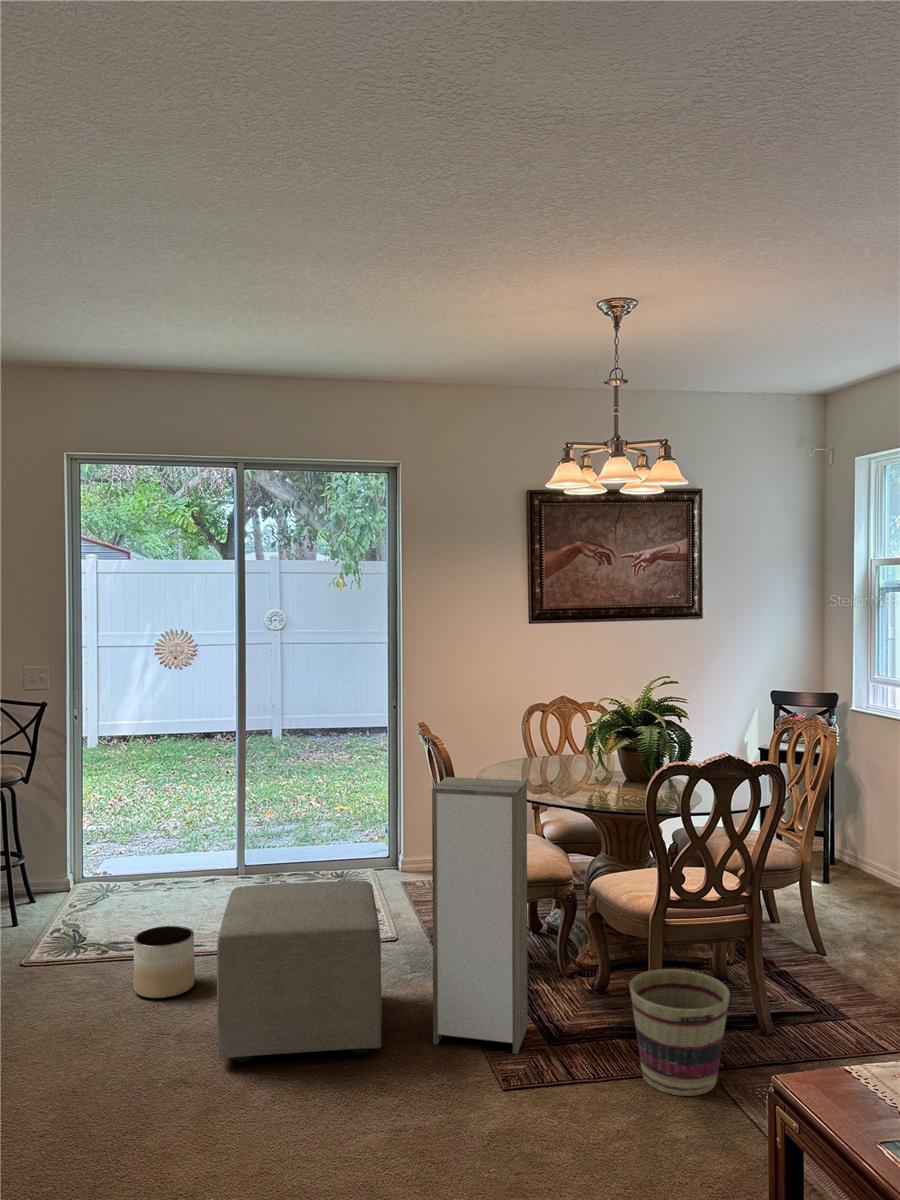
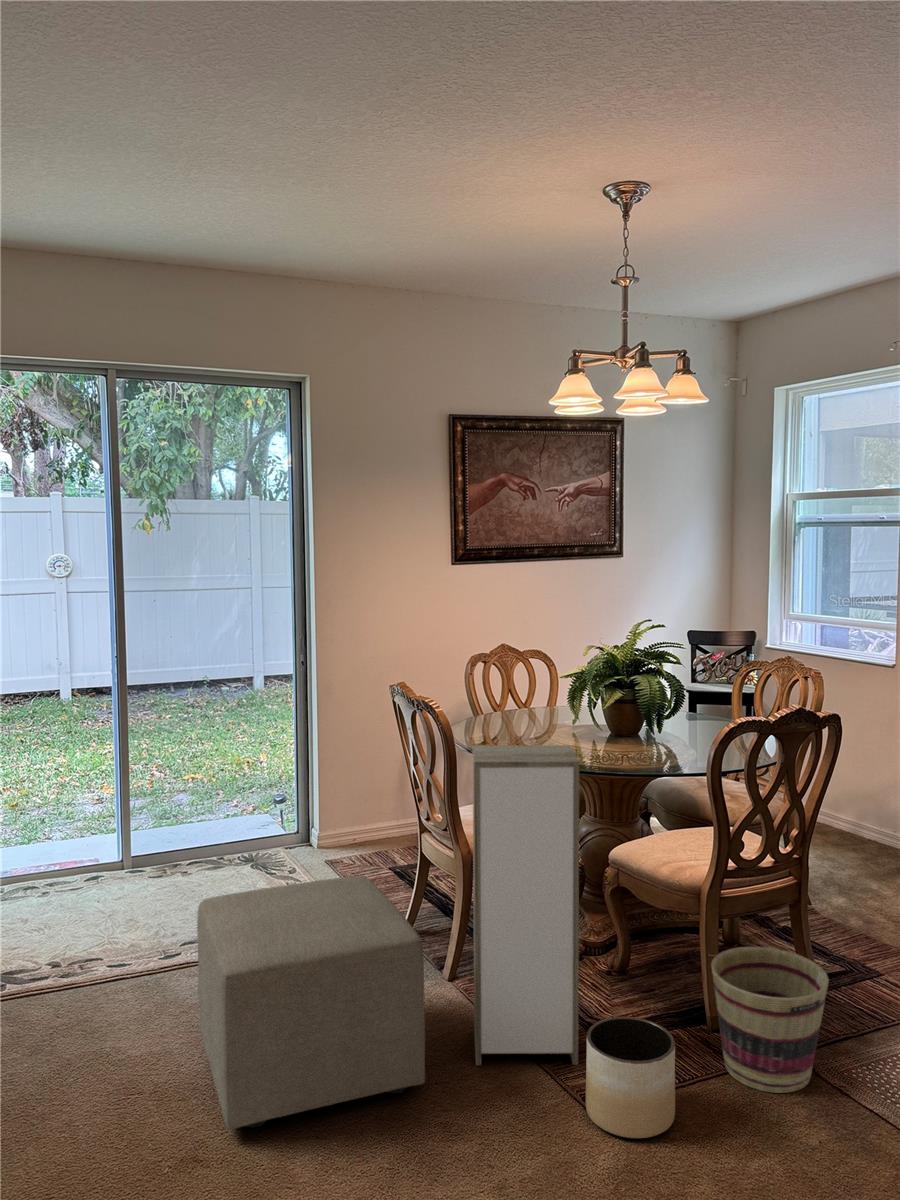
planter: present [134,926,195,999] -> present [586,1017,675,1139]

